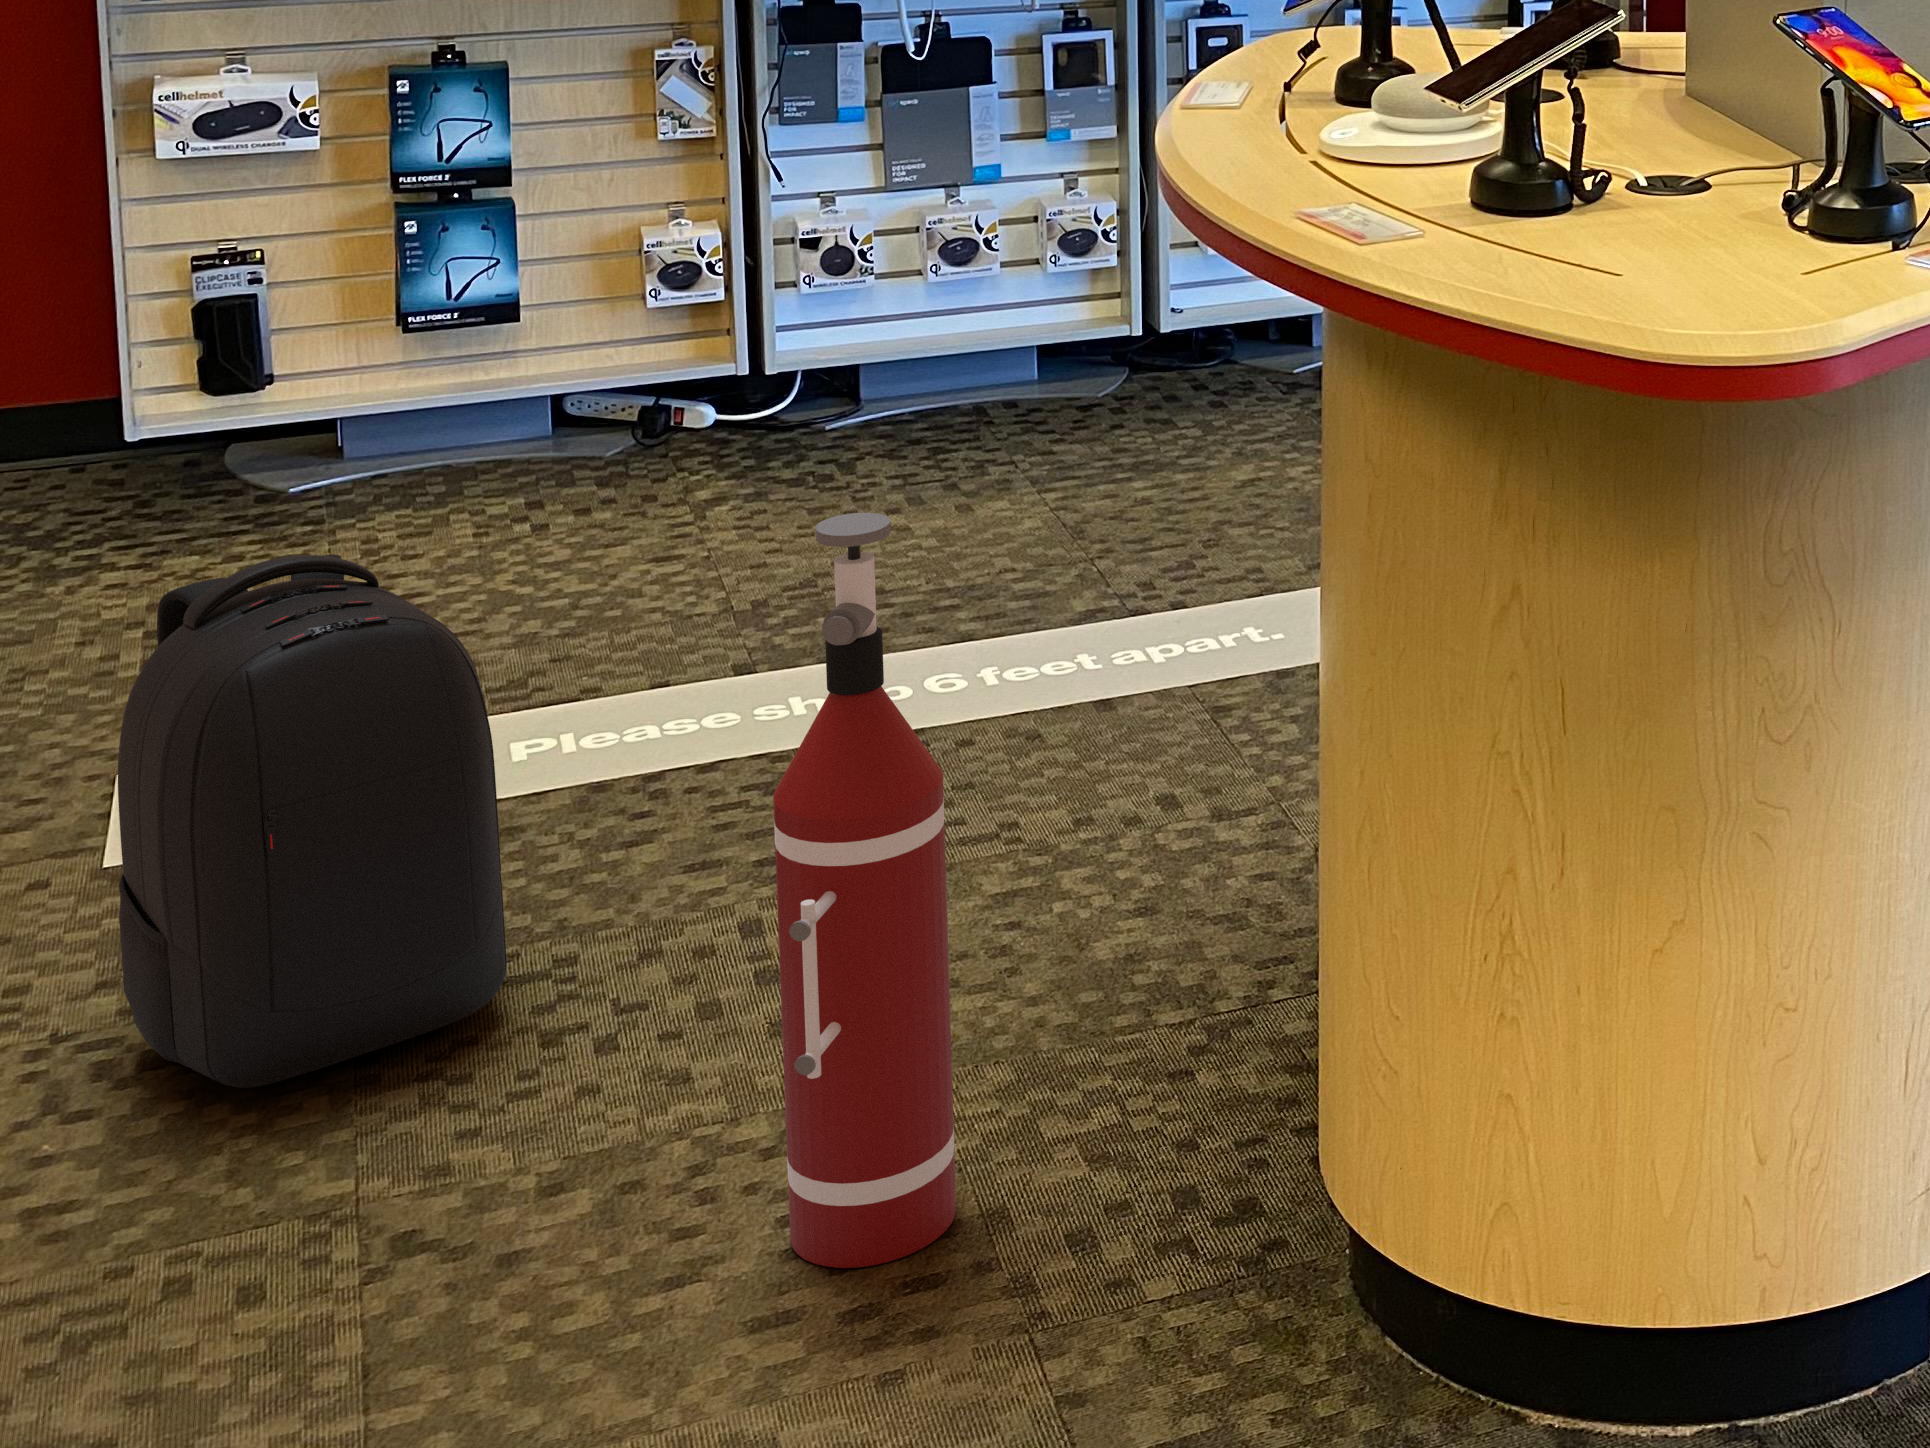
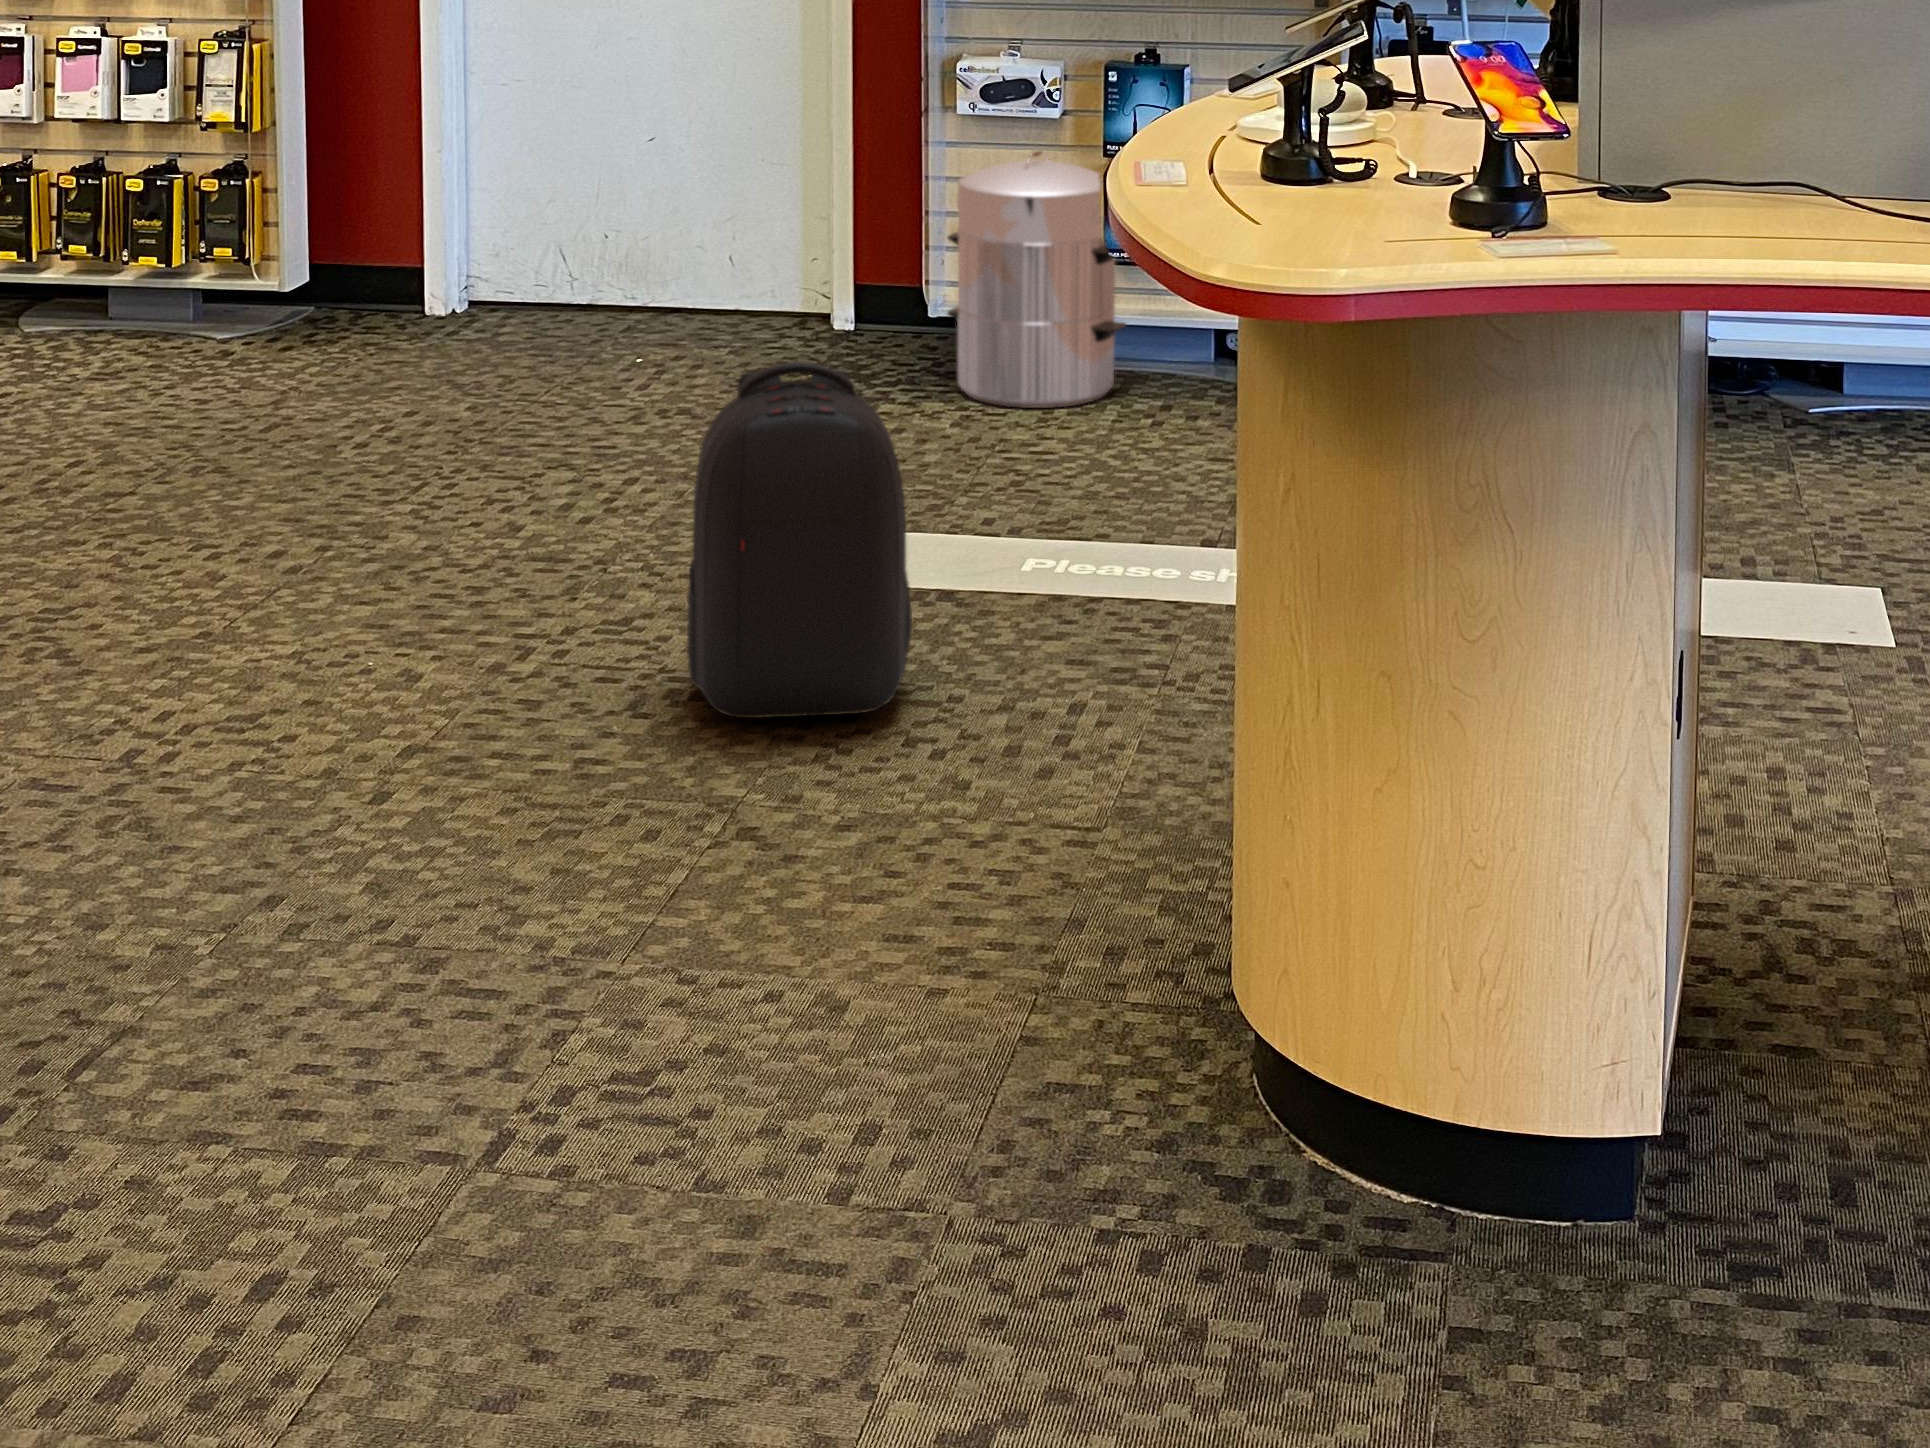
waste bin: none [175,191,467,538] -> present [948,151,1126,408]
fire extinguisher: present [773,513,956,1268] -> none [926,365,1067,931]

